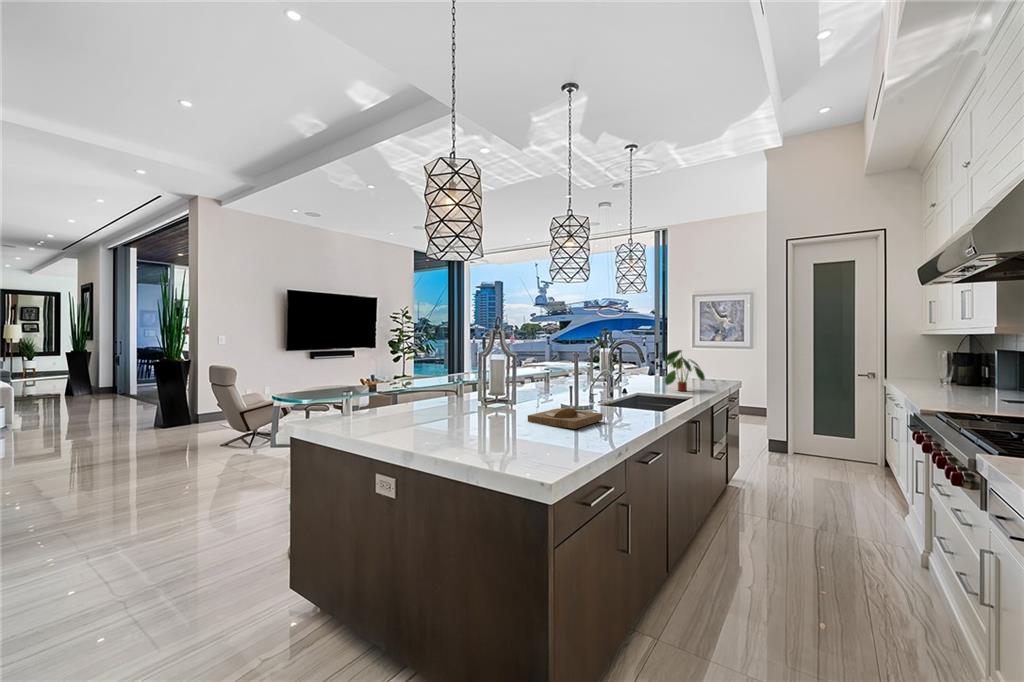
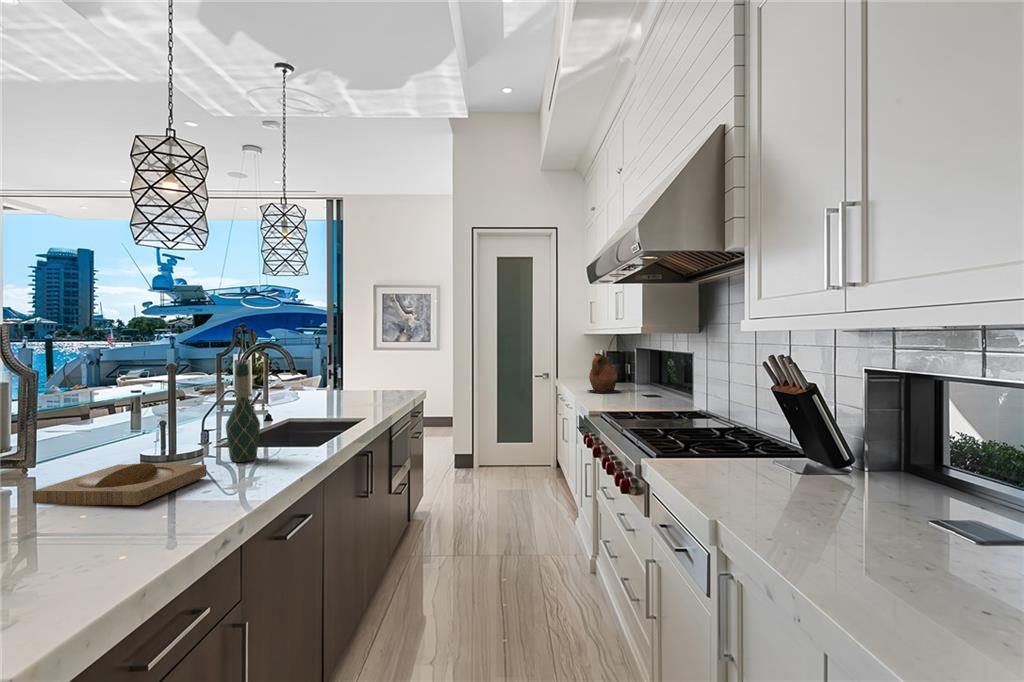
plant: present [665,350,705,391] -> none [326,353,385,408]
ceramic pitcher: none [921,354,973,397] -> present [588,353,621,393]
wine bottle: none [609,355,629,416] -> present [226,364,260,462]

